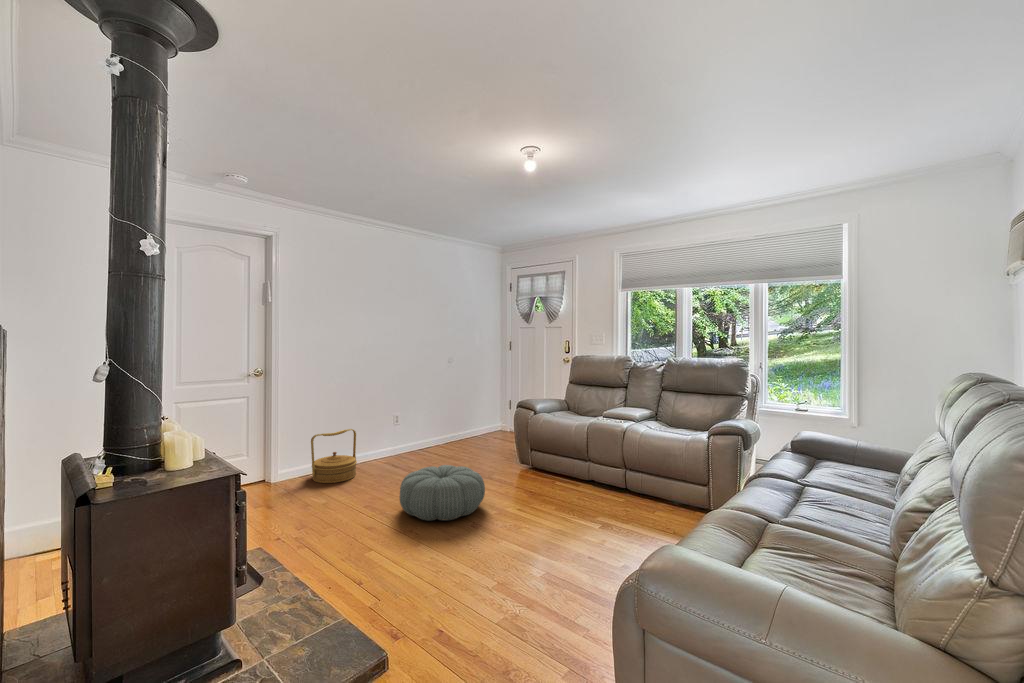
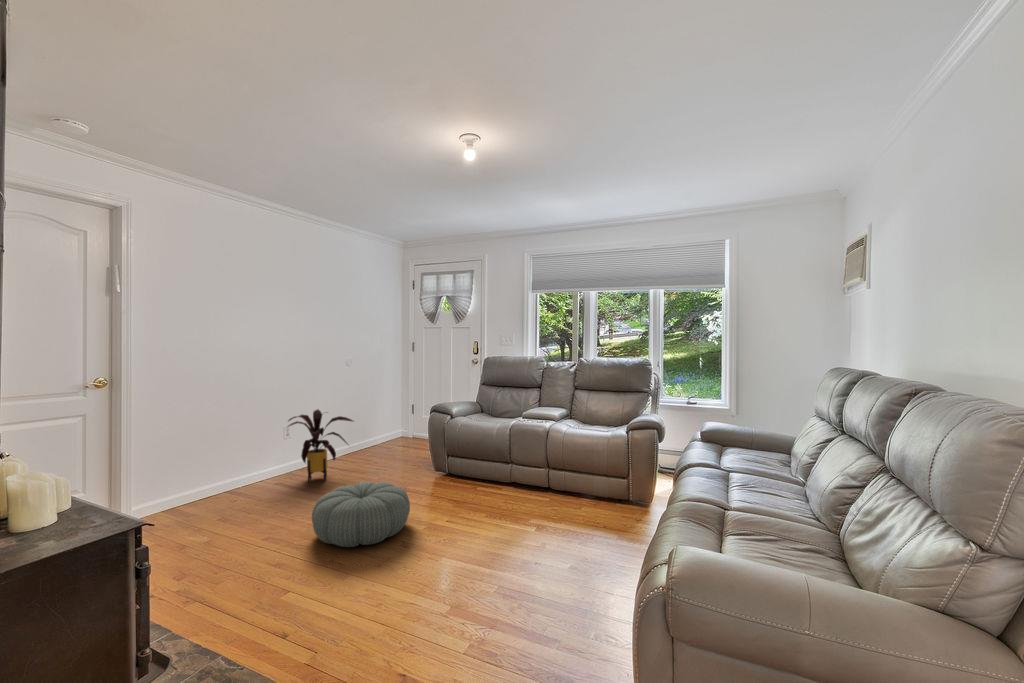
house plant: none [389,399,448,463] -> present [288,409,353,482]
woven basket: present [311,429,357,483] -> none [187,449,247,517]

